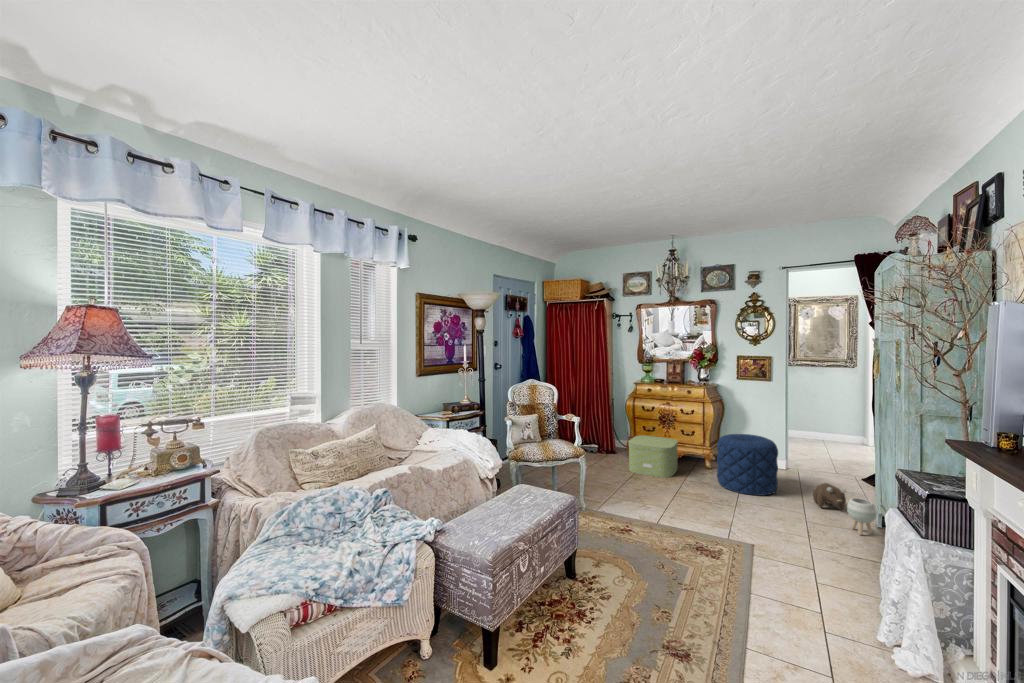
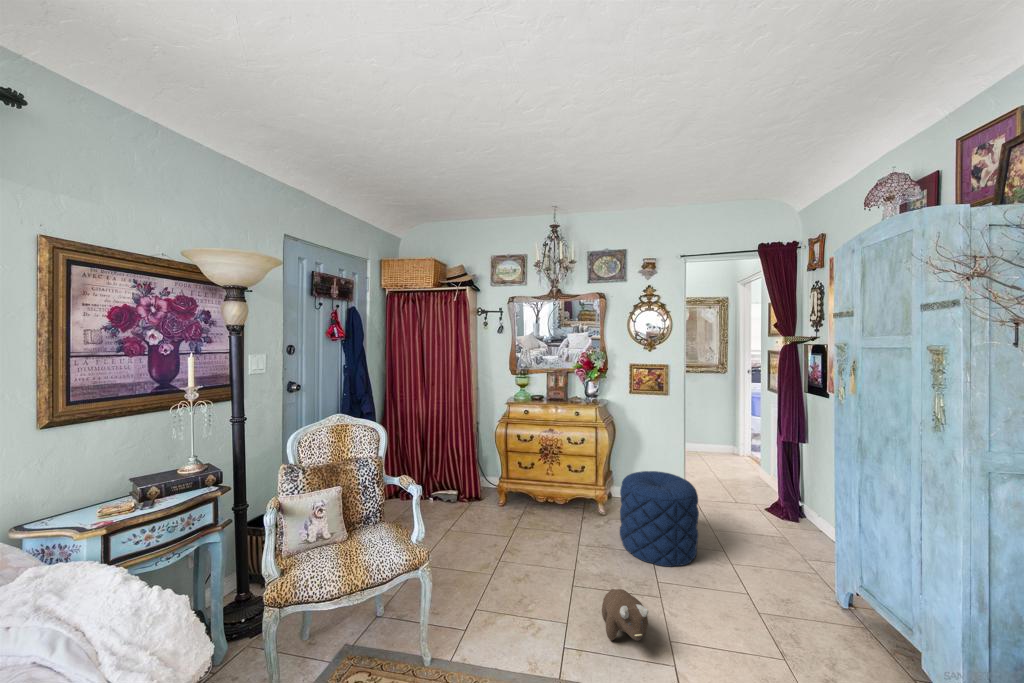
storage box: present [629,435,678,478] -> none [500,476,565,545]
plush toy: present [813,483,846,509] -> present [602,589,648,641]
planter: present [847,498,877,535] -> none [822,581,867,645]

